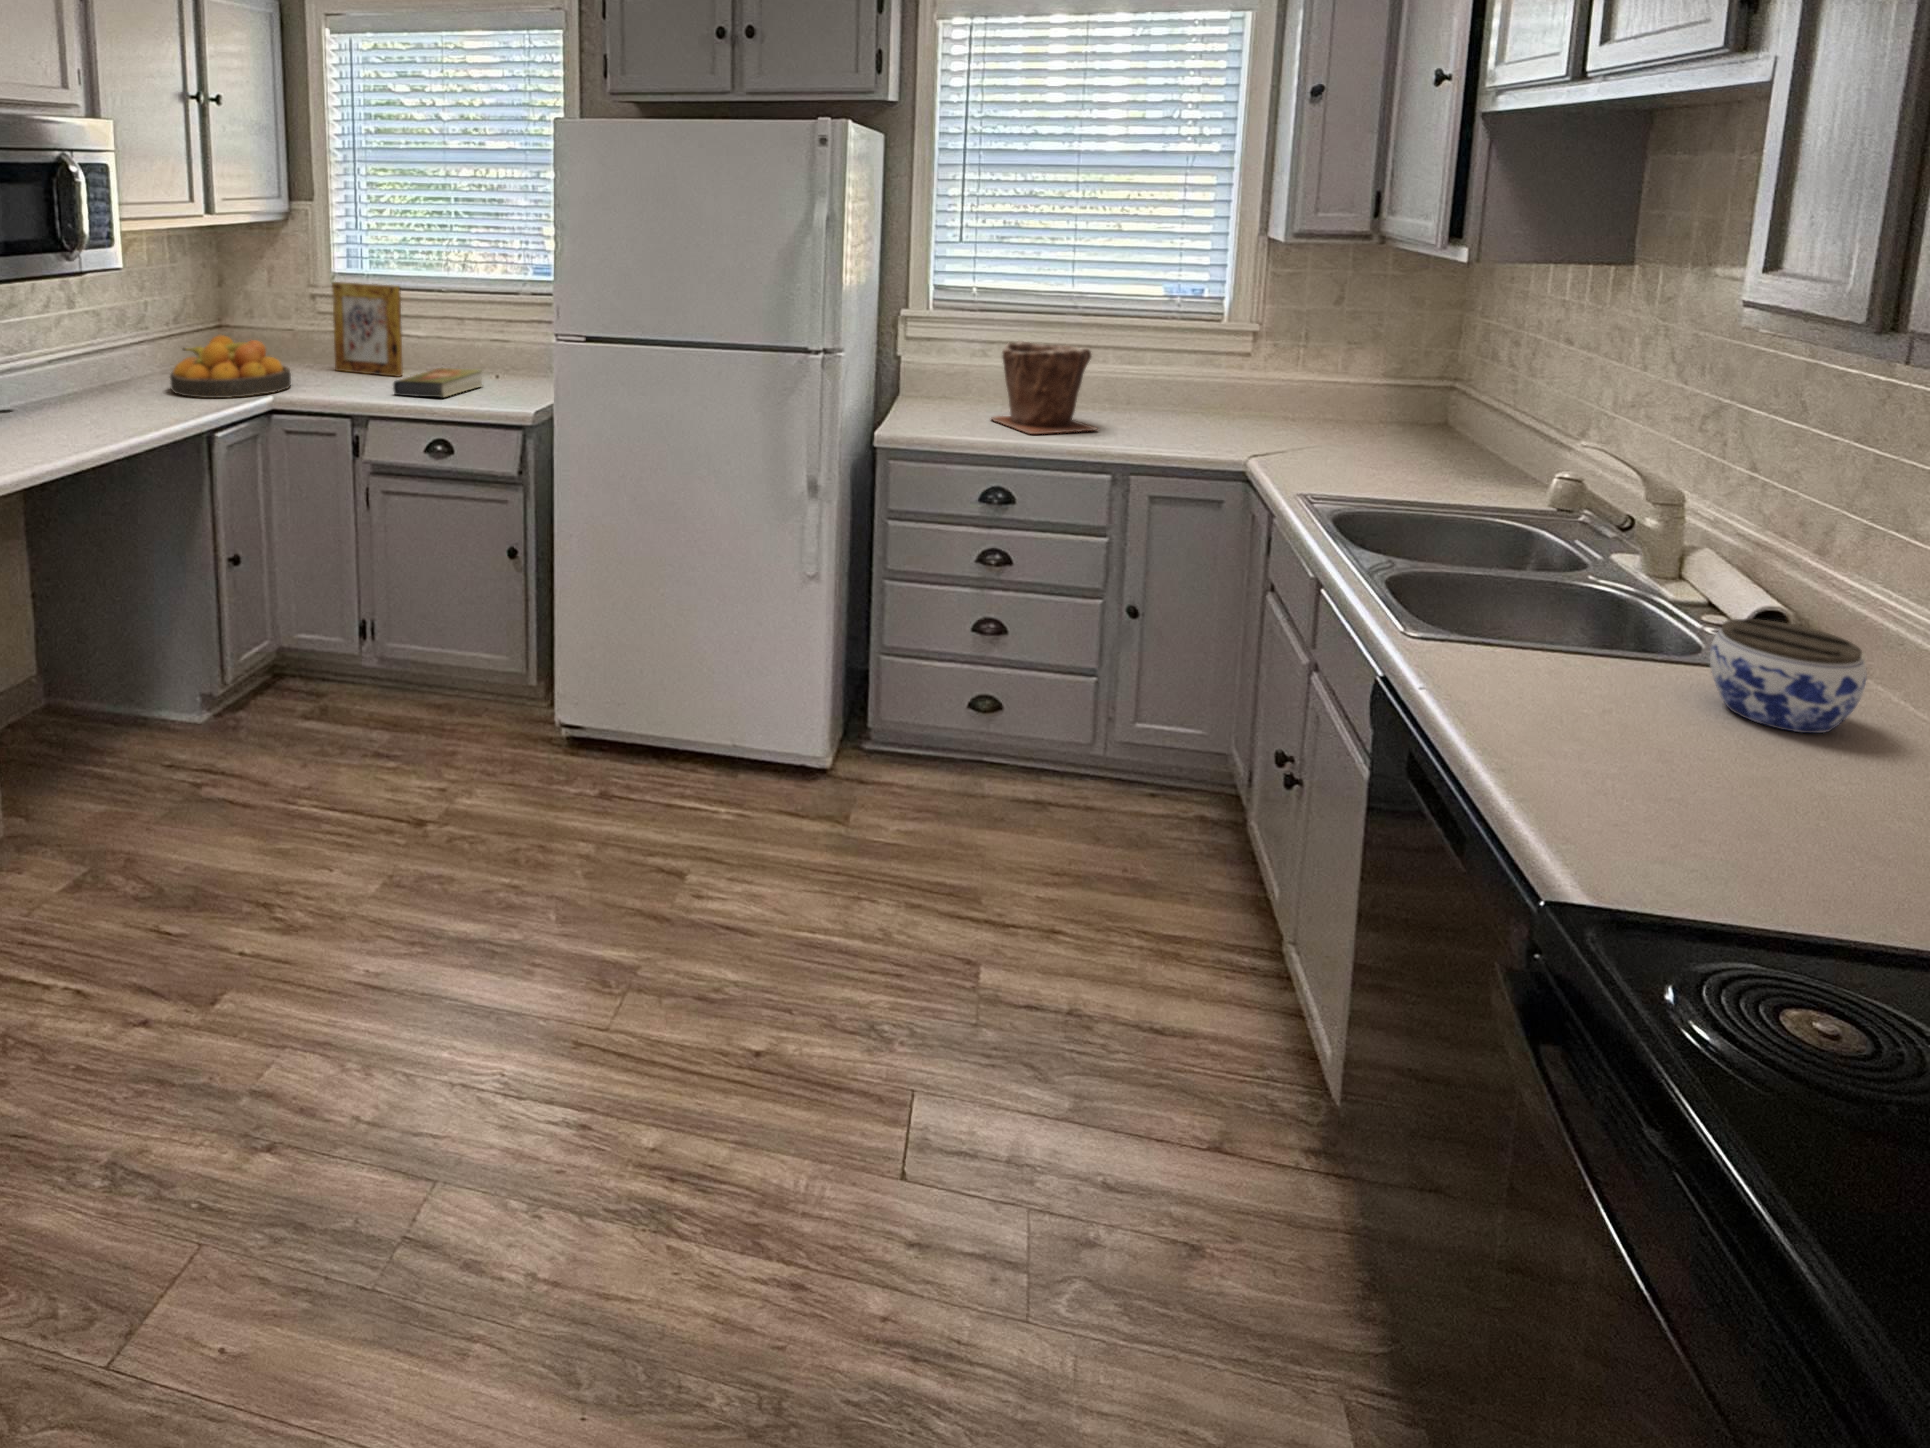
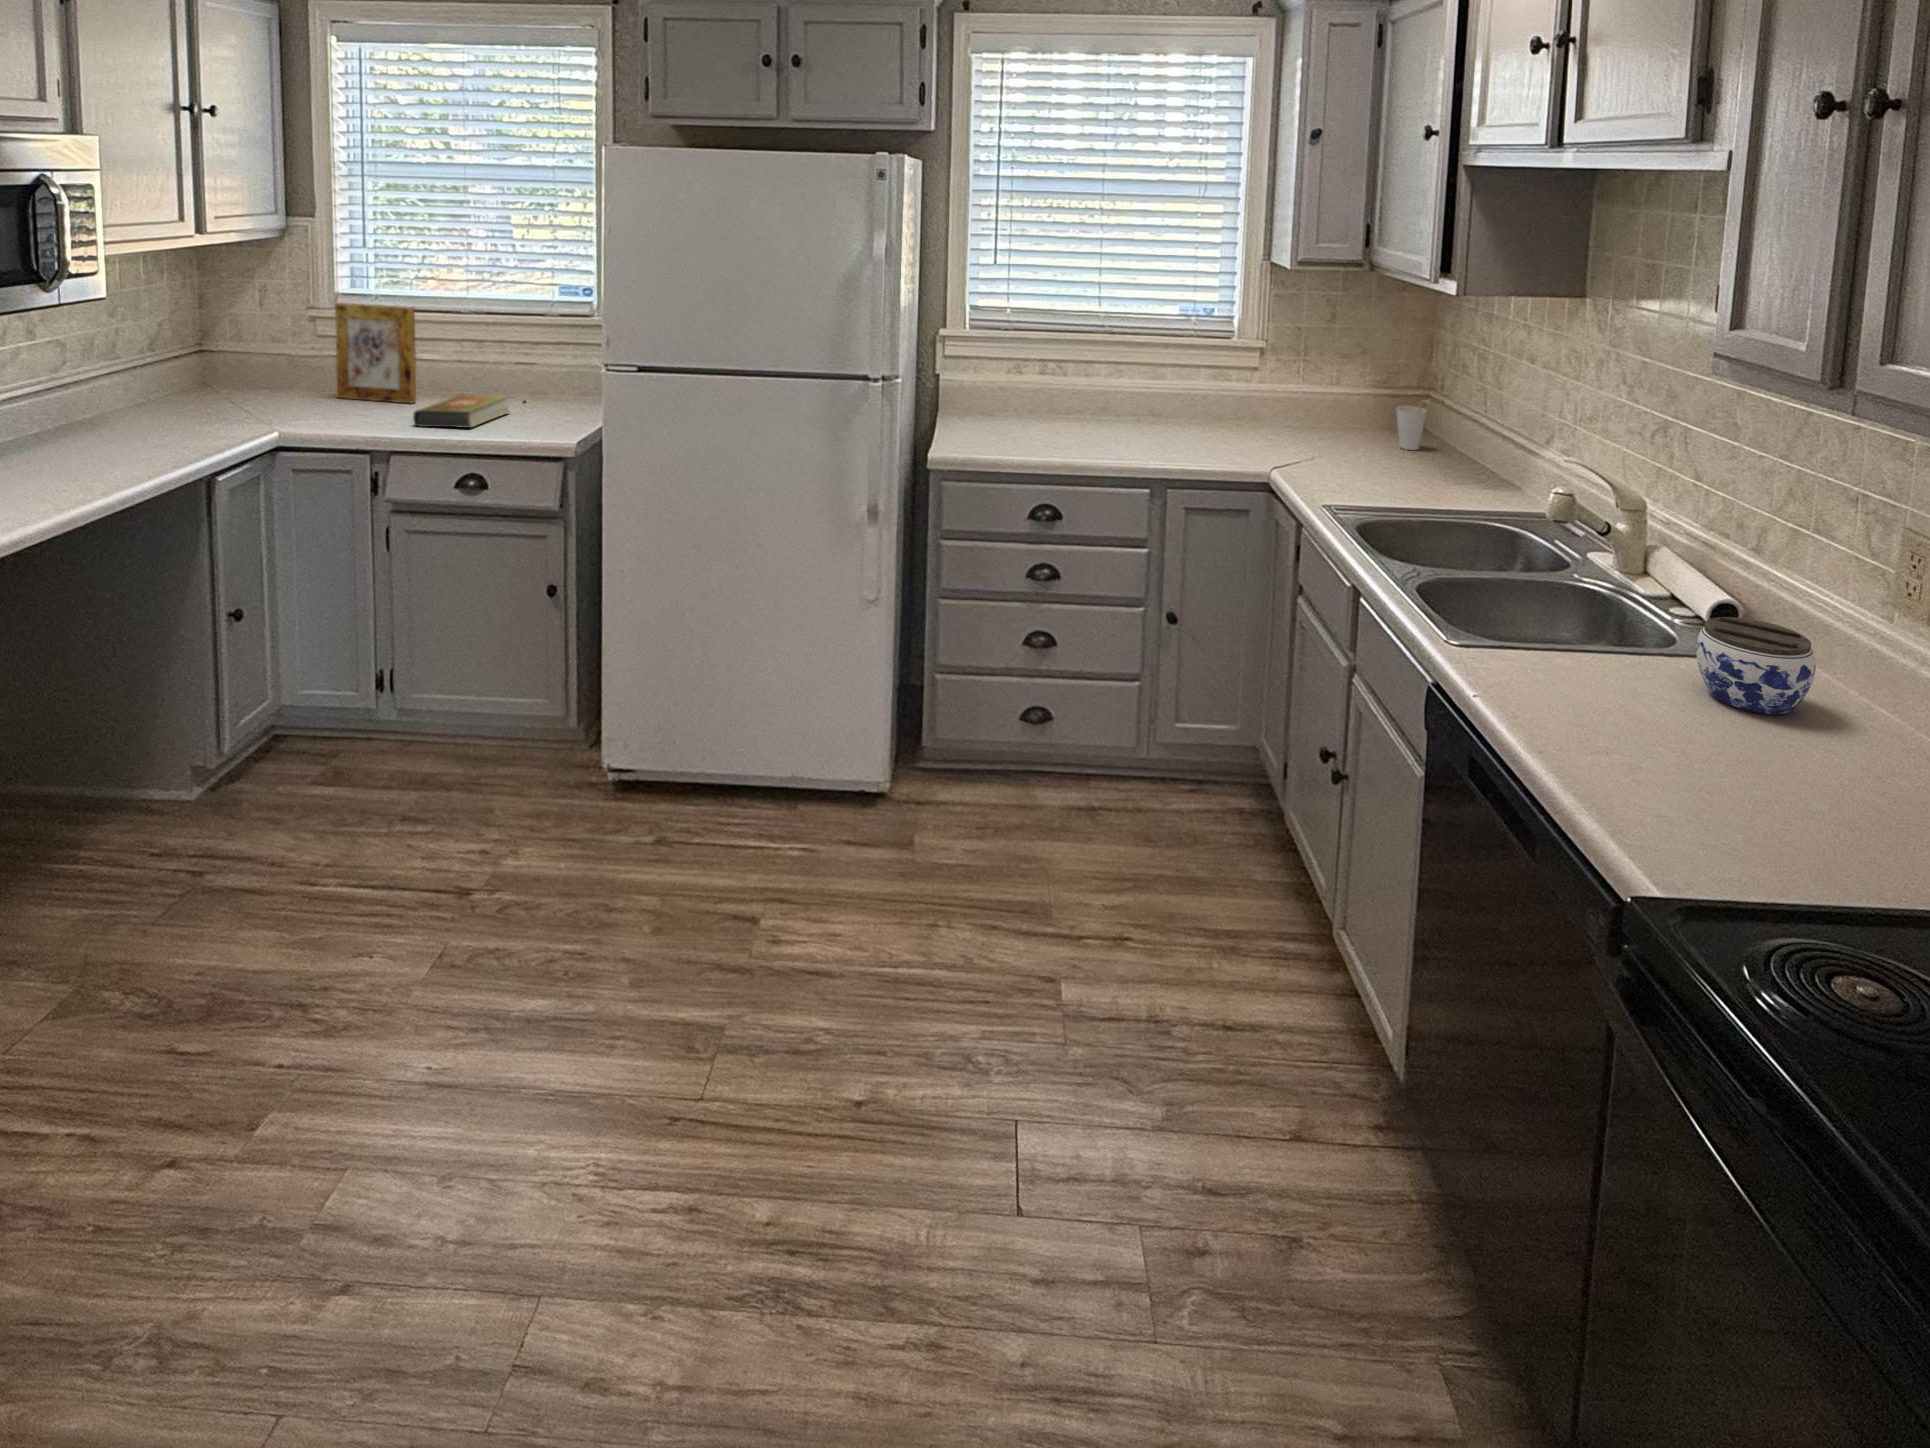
fruit bowl: present [170,335,291,398] -> none [151,365,293,435]
plant pot: present [991,341,1097,434] -> none [1031,360,1133,451]
cup: none [1408,390,1450,445] -> present [1397,401,1430,450]

